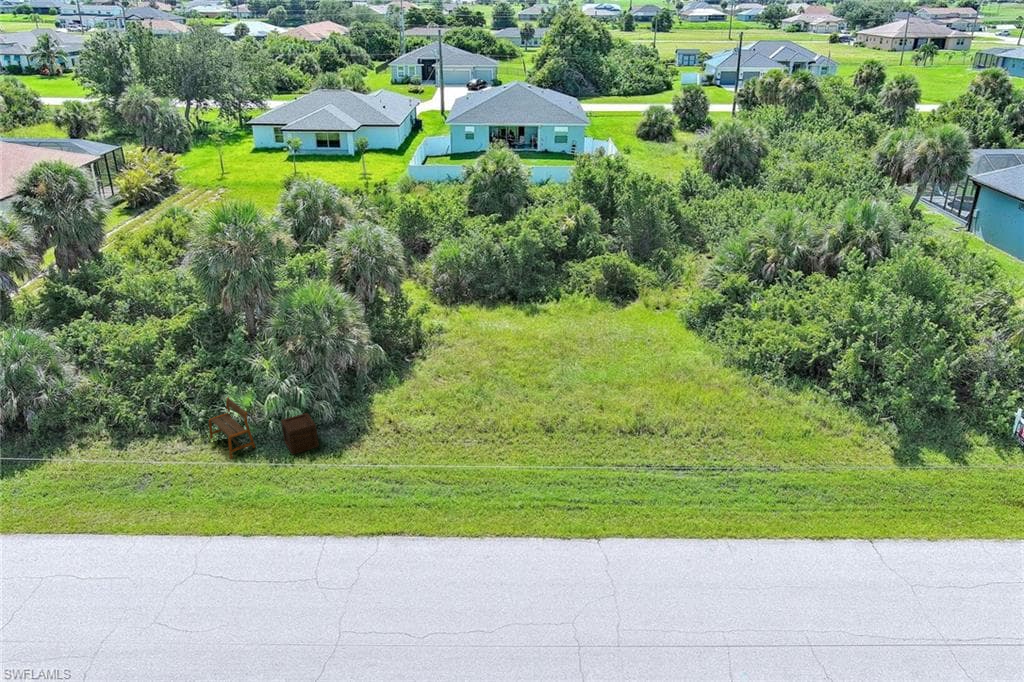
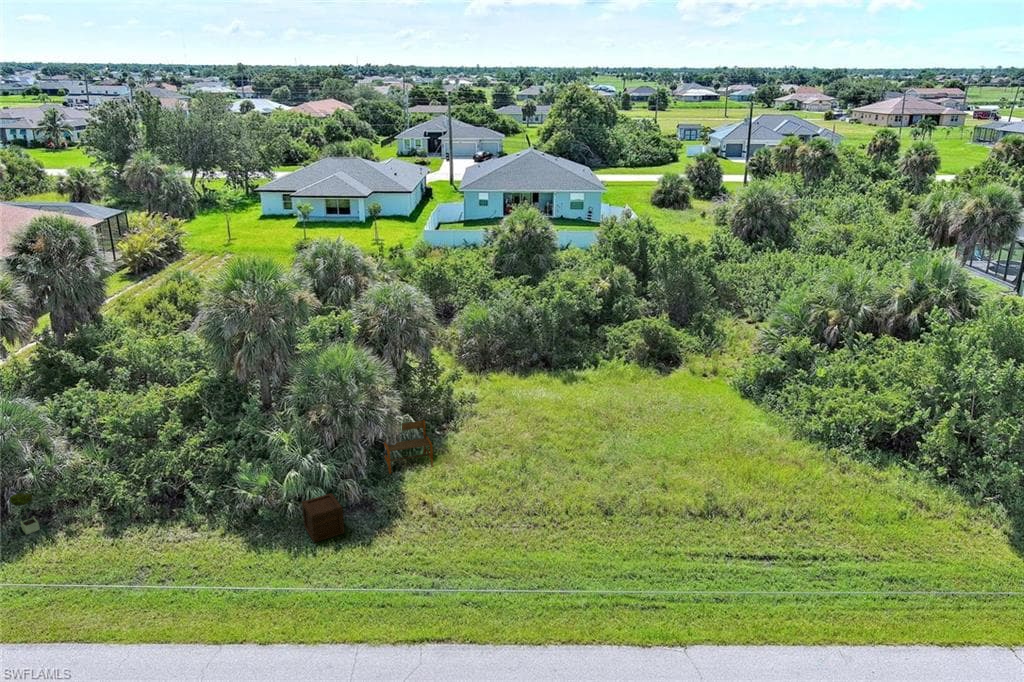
bench: present [209,397,255,459] -> present [384,420,433,474]
potted tree: none [28,412,56,447] -> present [9,493,40,534]

